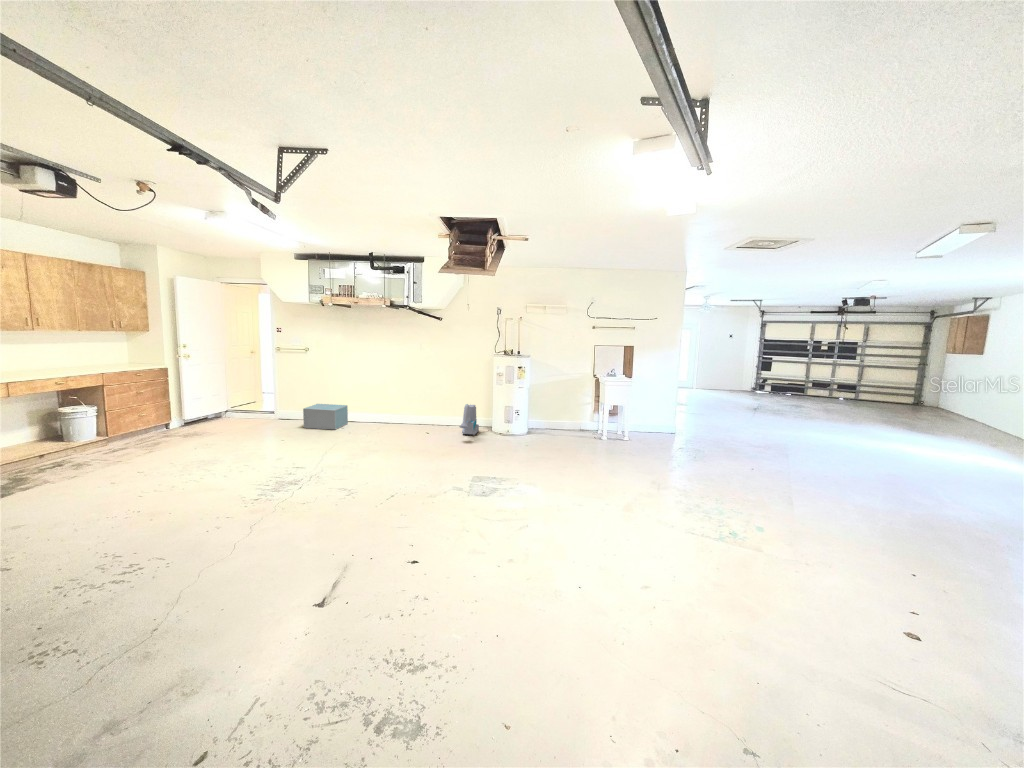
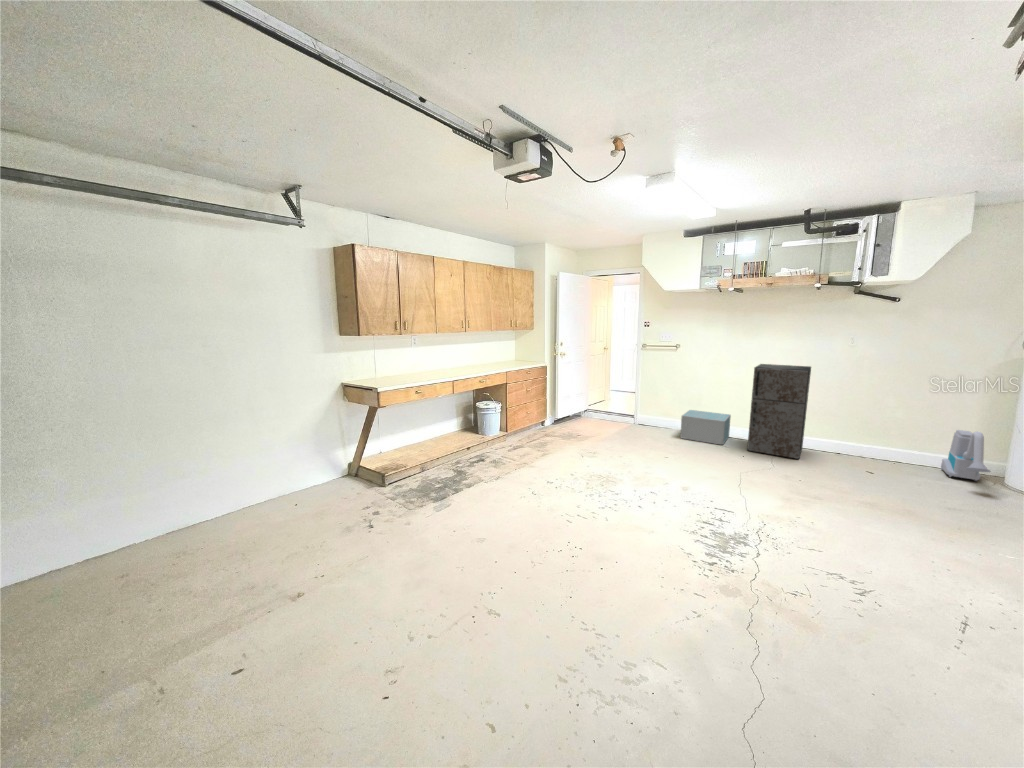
storage cabinet: none [349,364,395,434] -> present [747,364,811,459]

